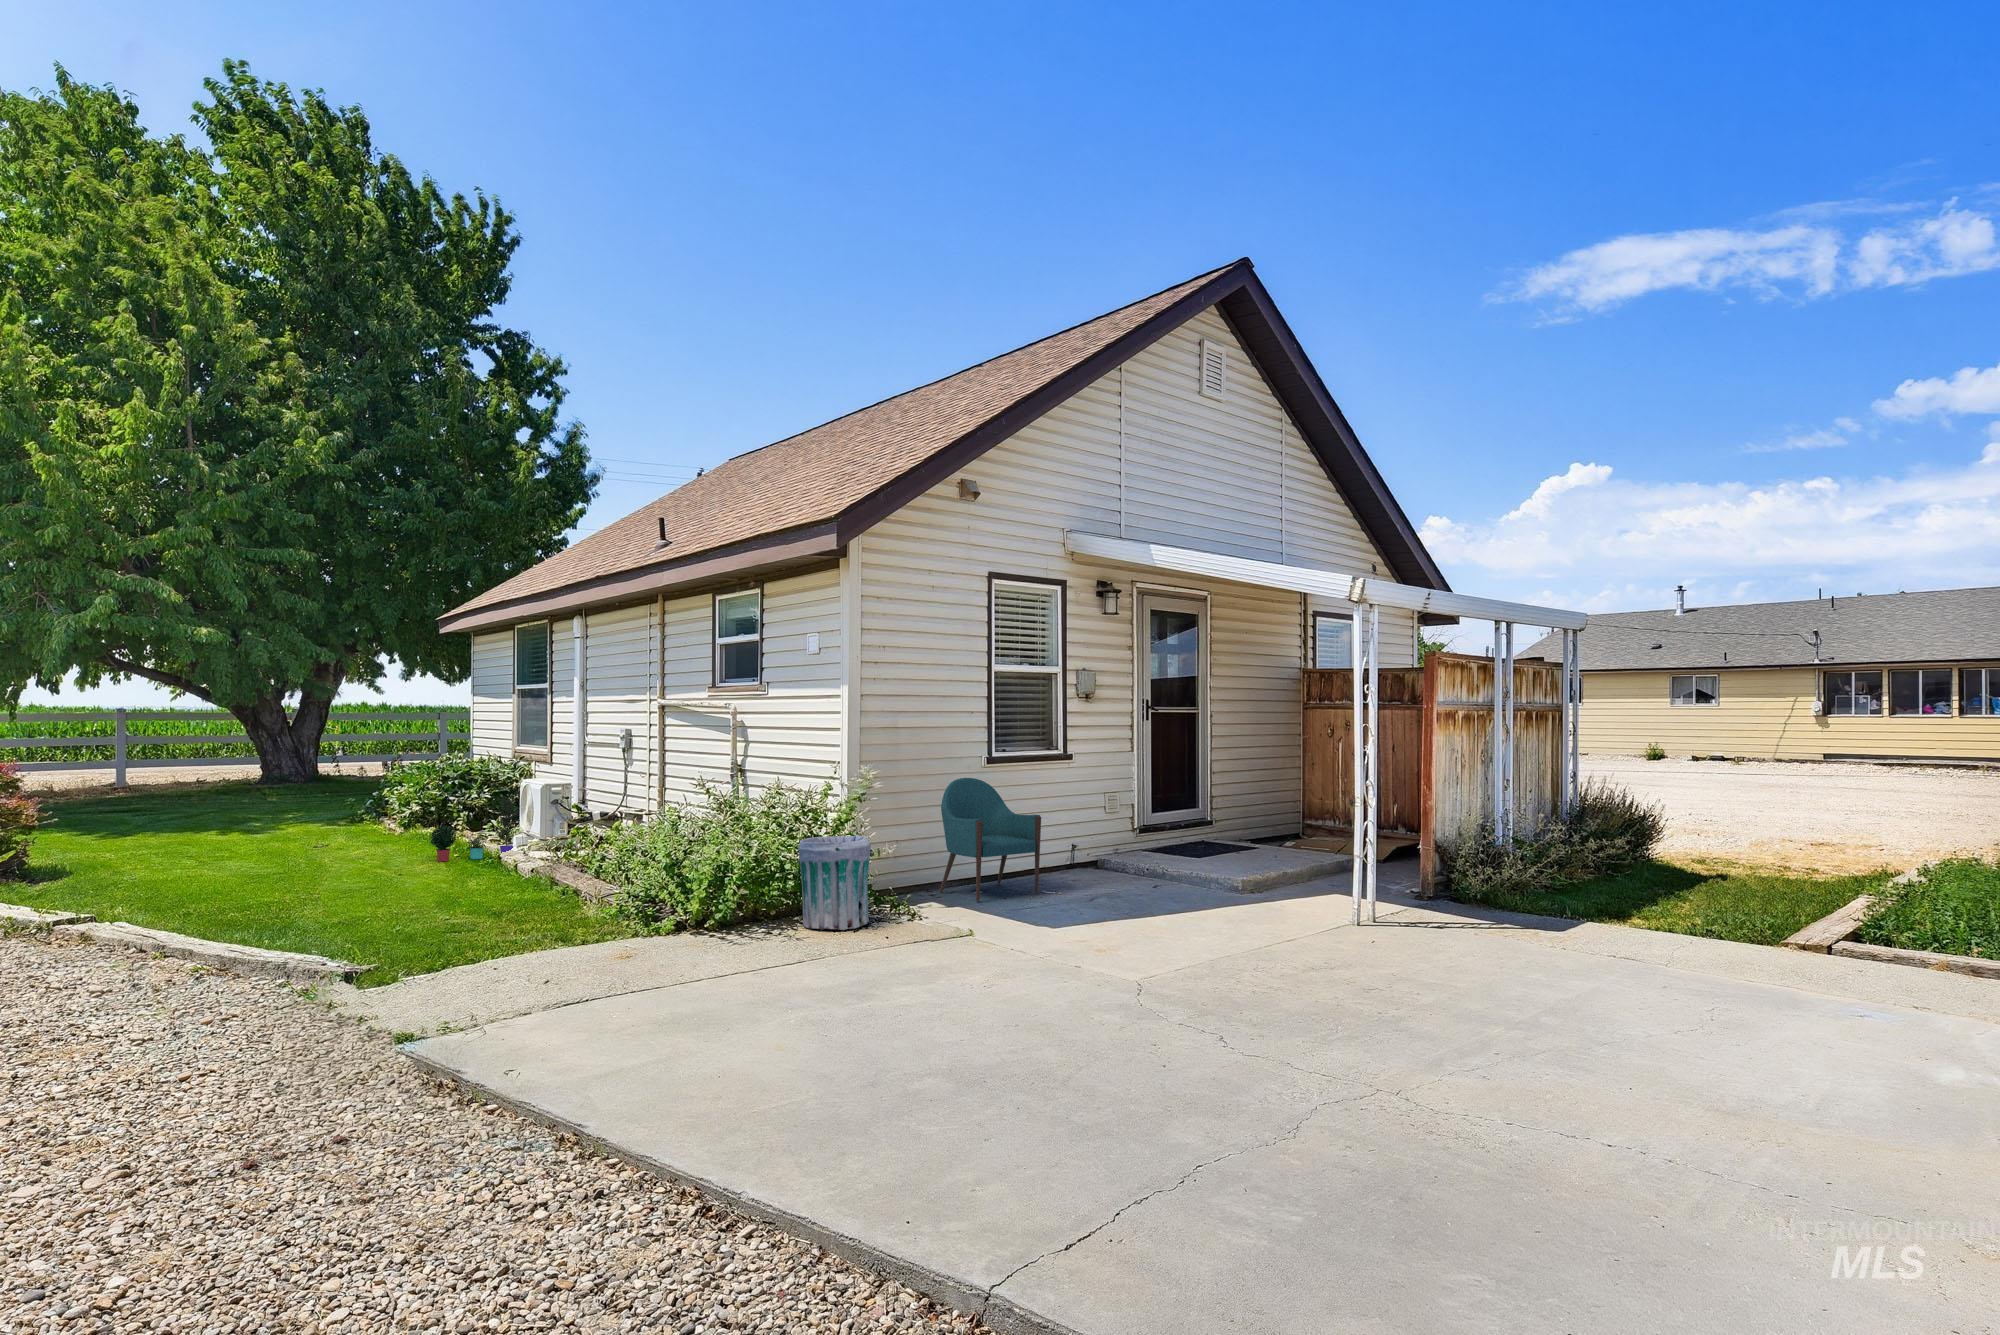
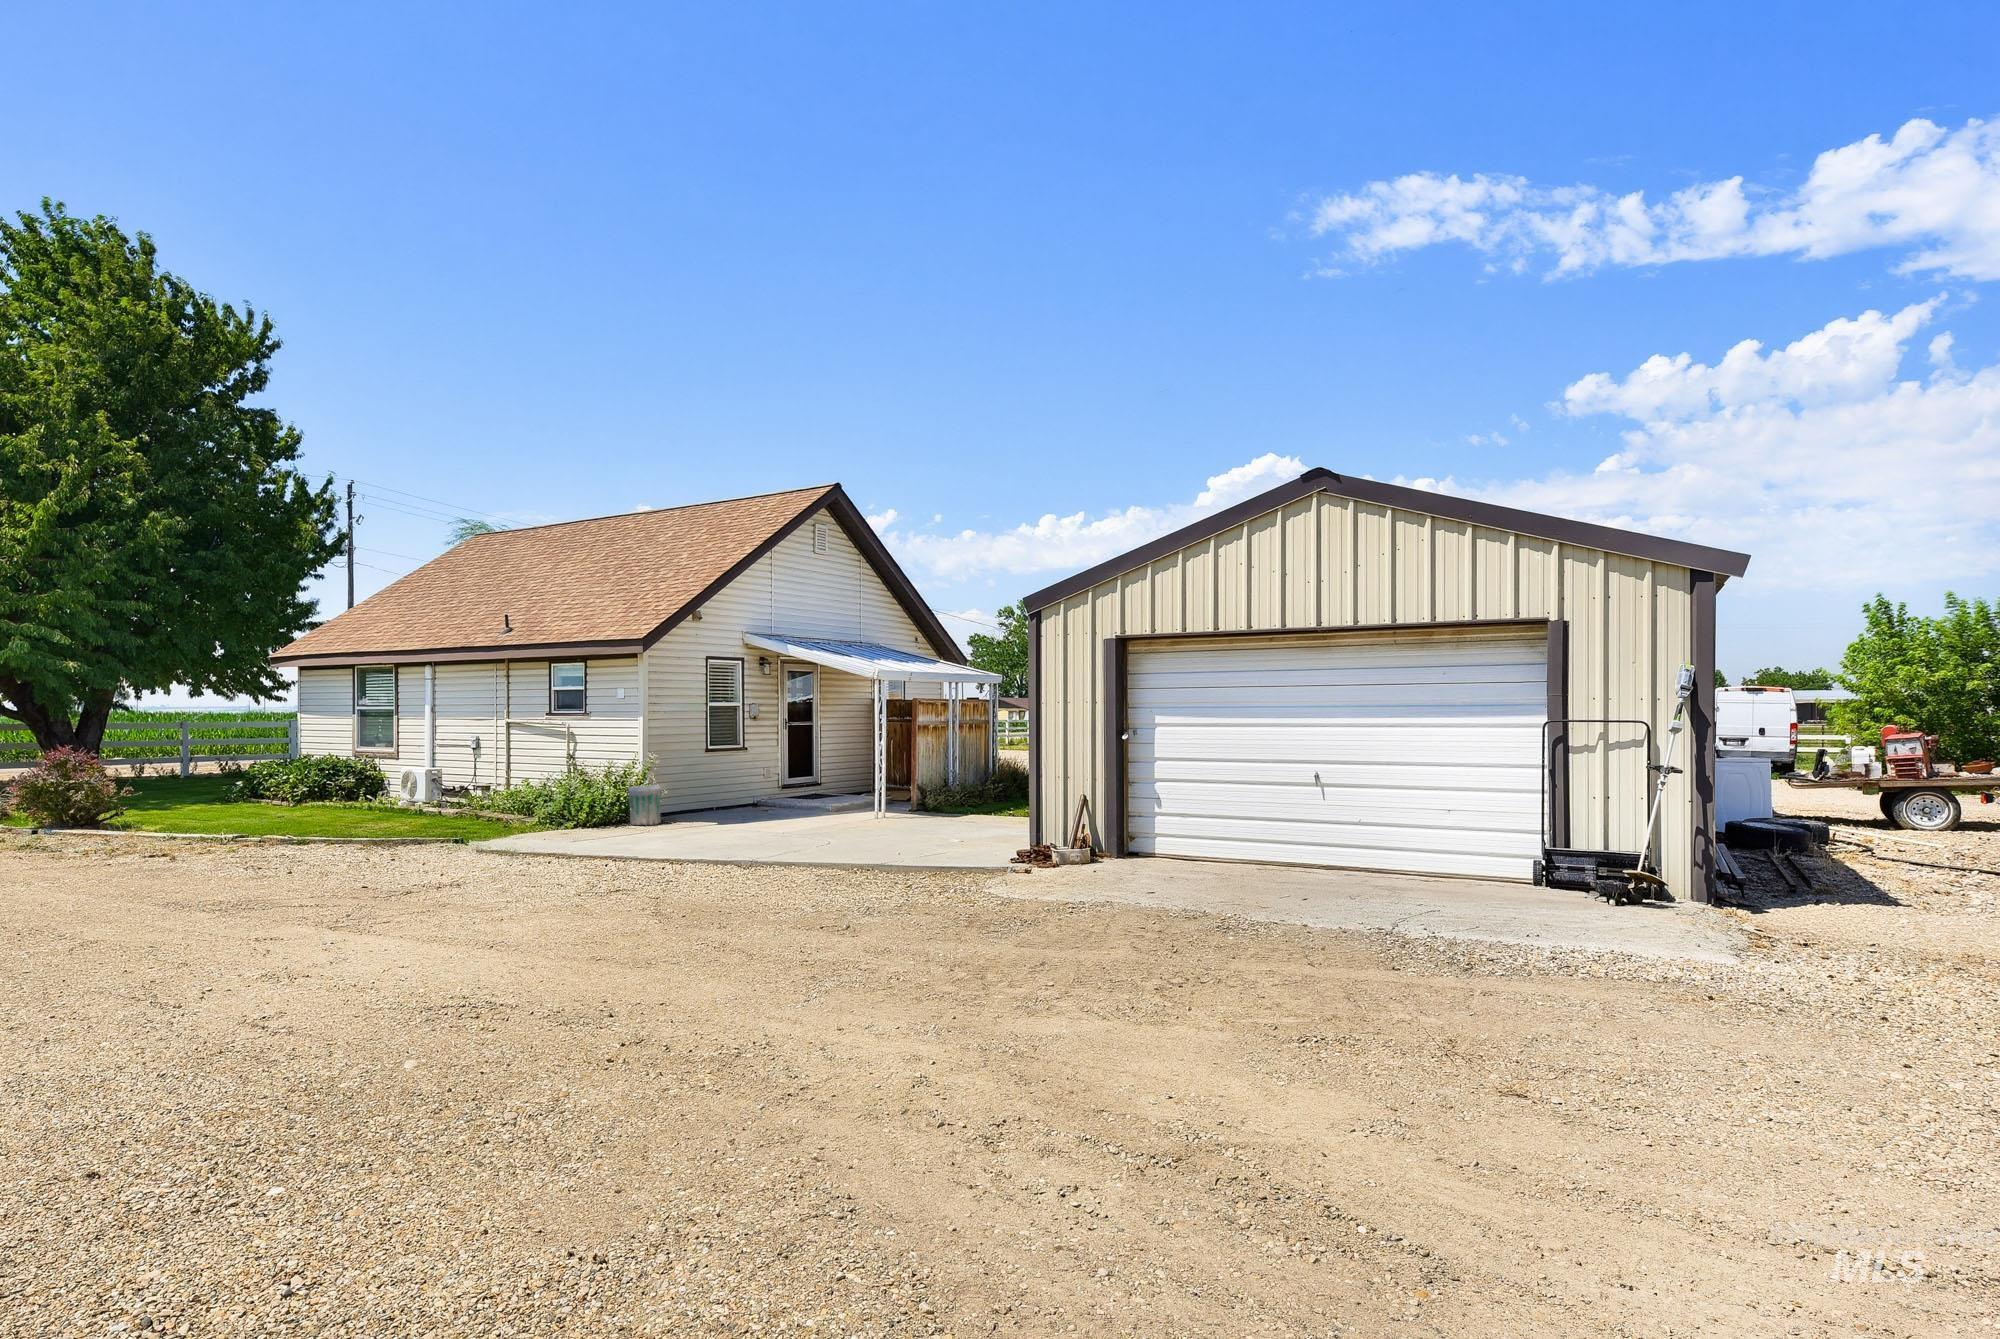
chair: present [940,778,1041,902] -> none [685,759,735,816]
potted plant: present [430,796,519,862] -> none [373,775,424,814]

